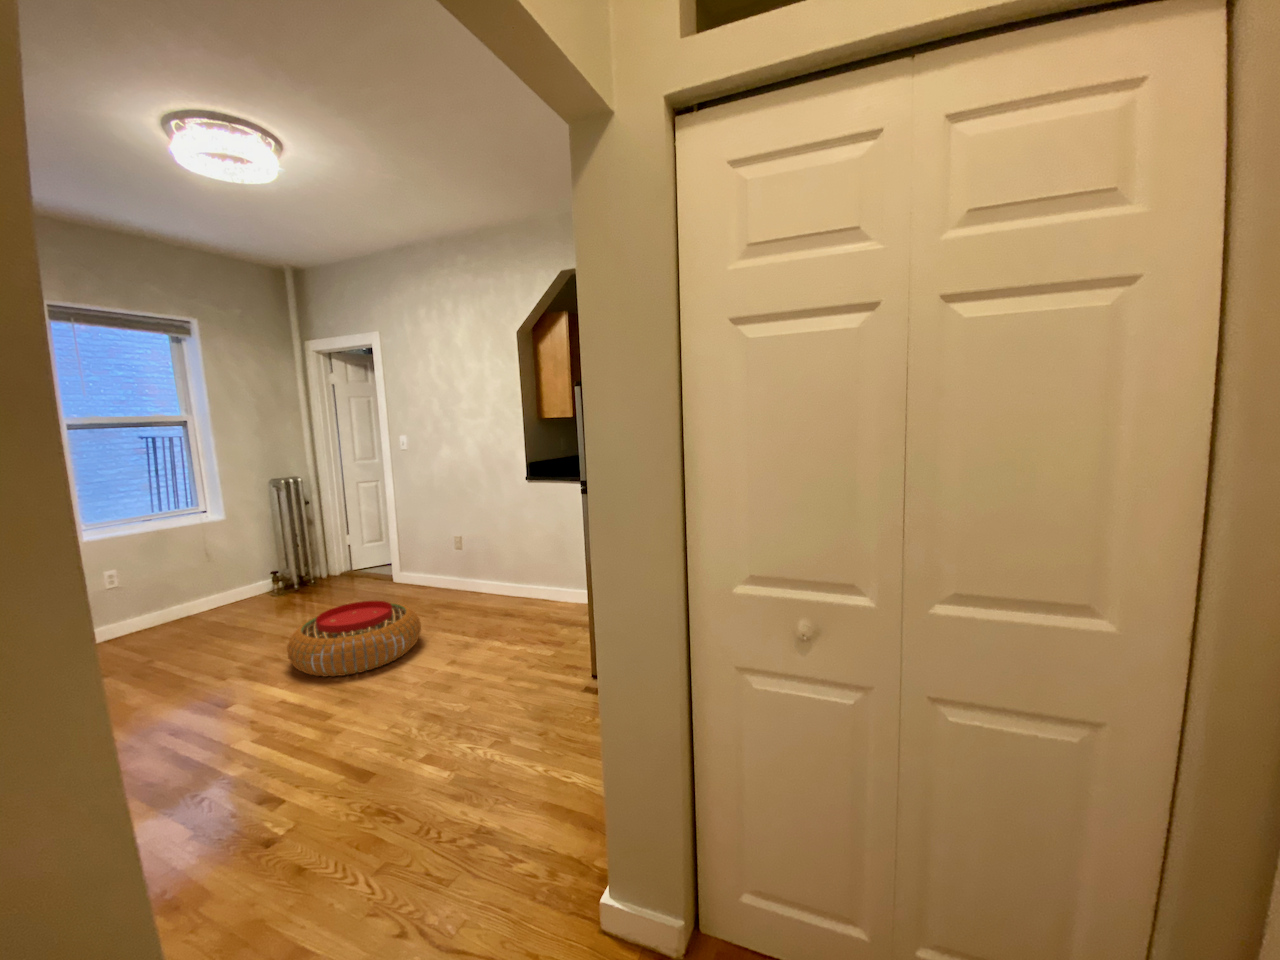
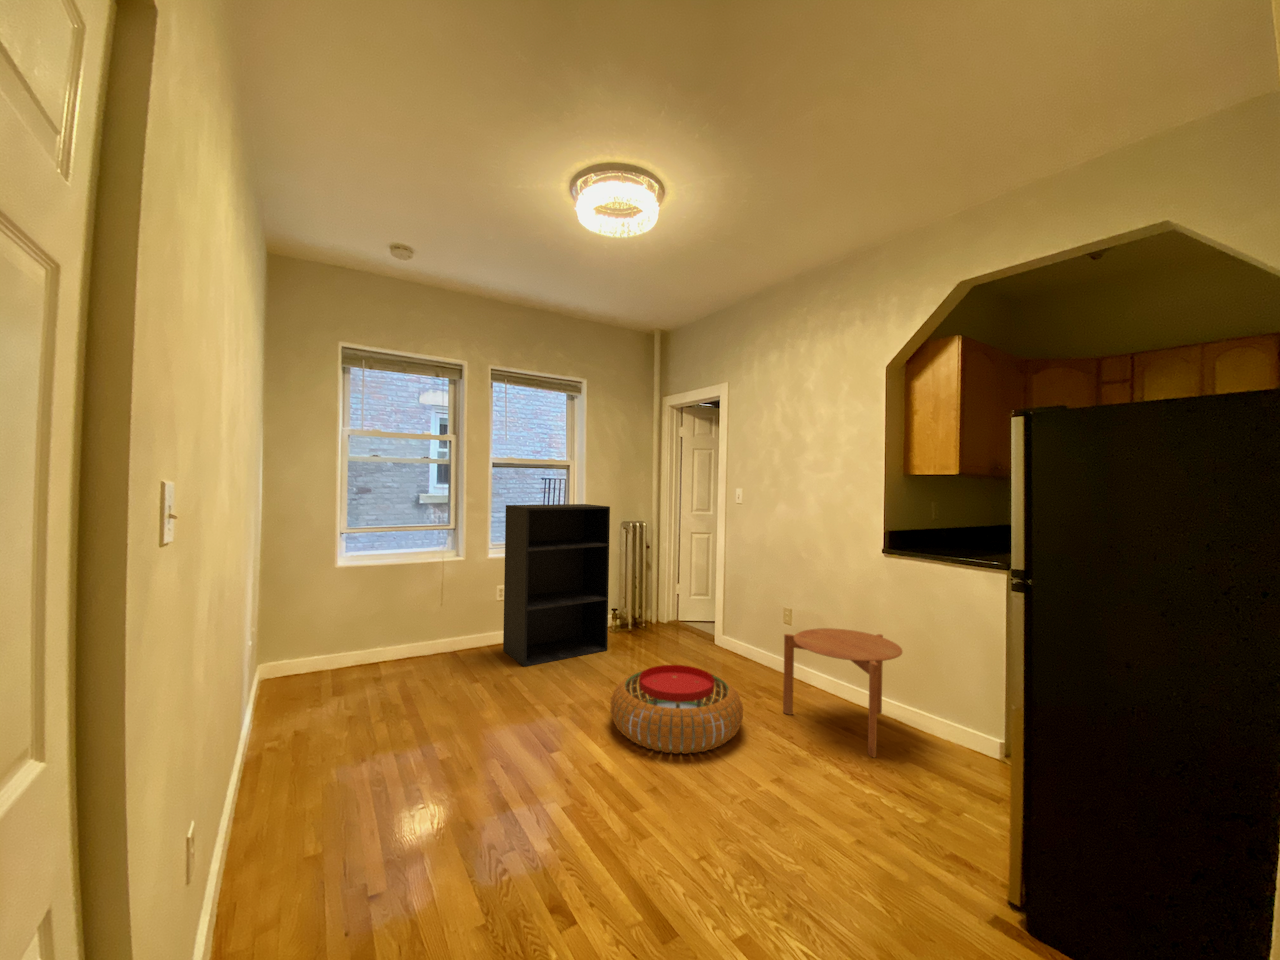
bookshelf: none [101,464,273,651] -> present [503,504,610,667]
side table: none [452,542,542,630] -> present [783,628,902,758]

